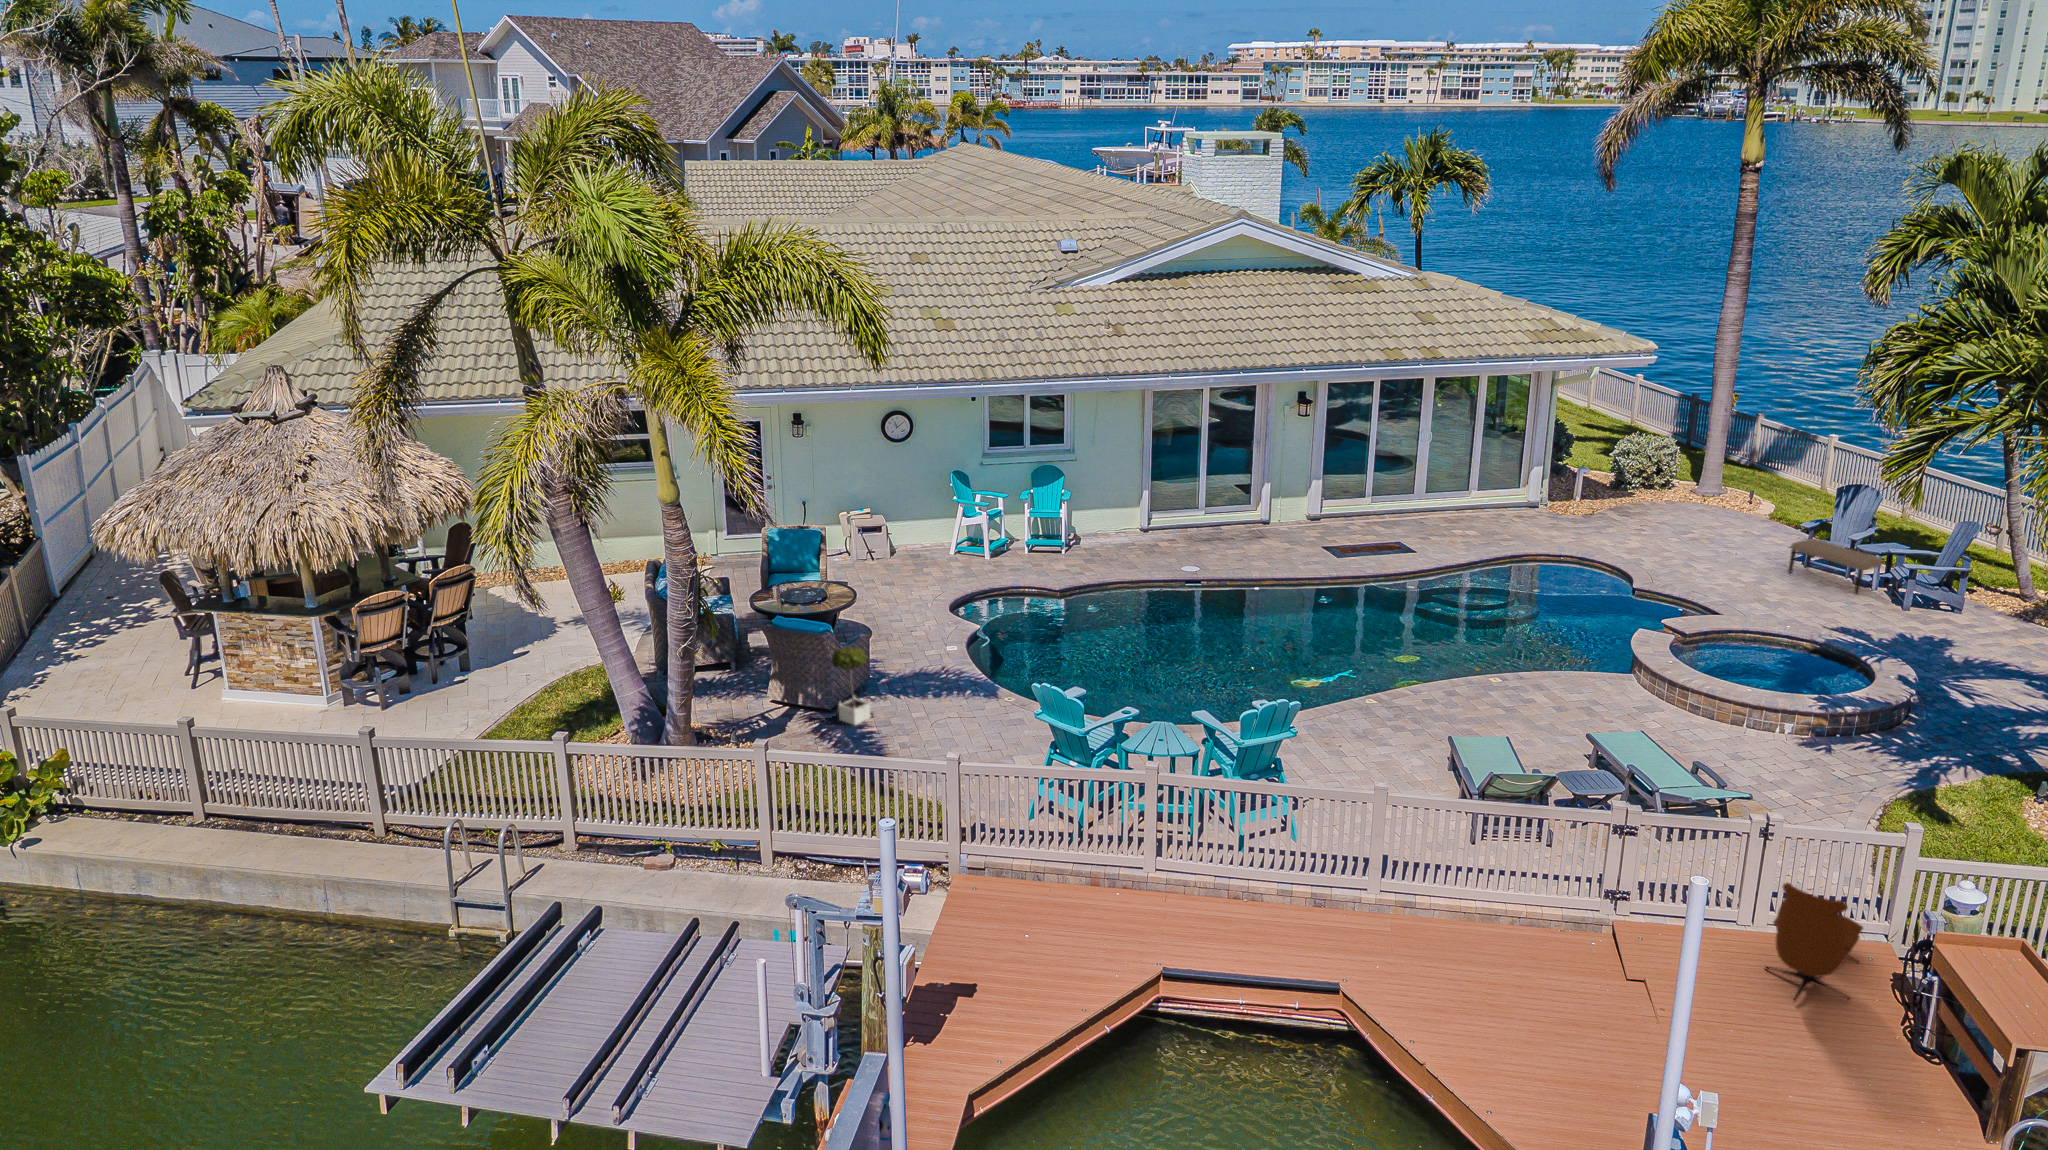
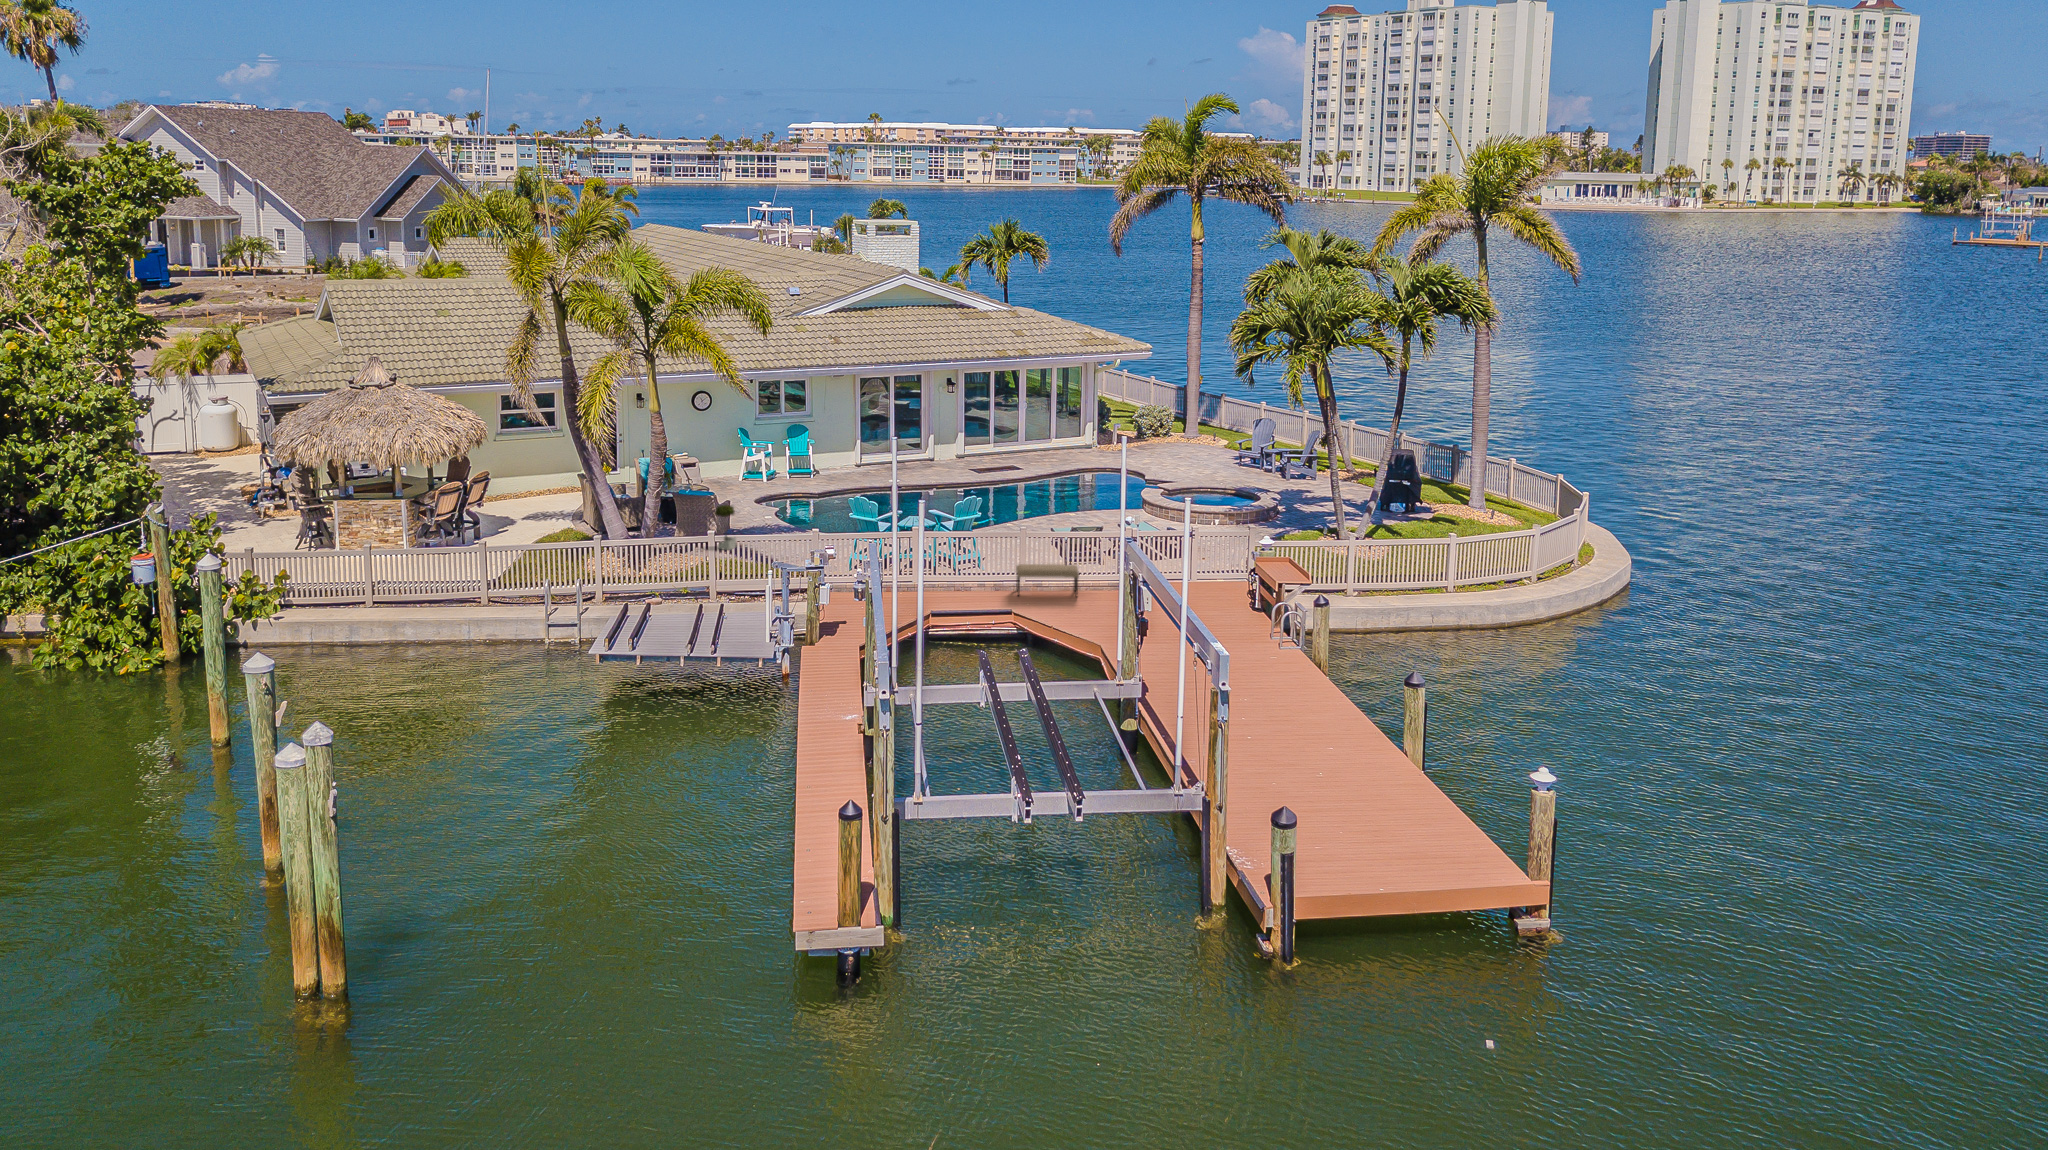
bench: present [1788,539,1883,594] -> present [1016,564,1079,596]
lounge chair: present [1765,883,1863,1002] -> none [1195,545,1234,599]

